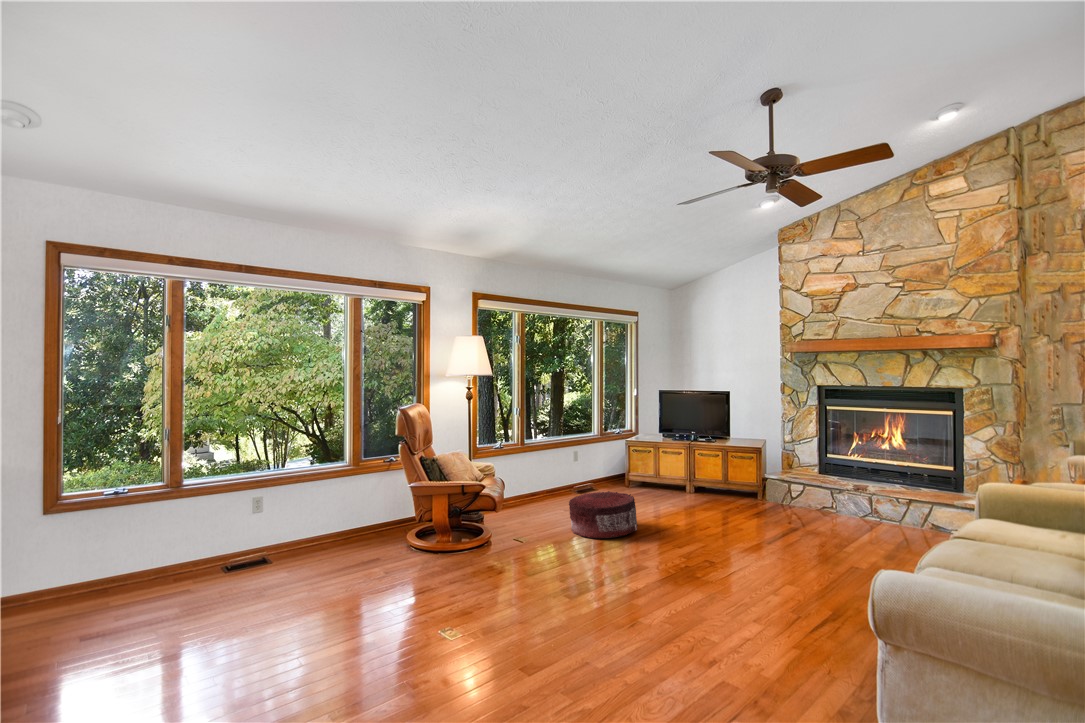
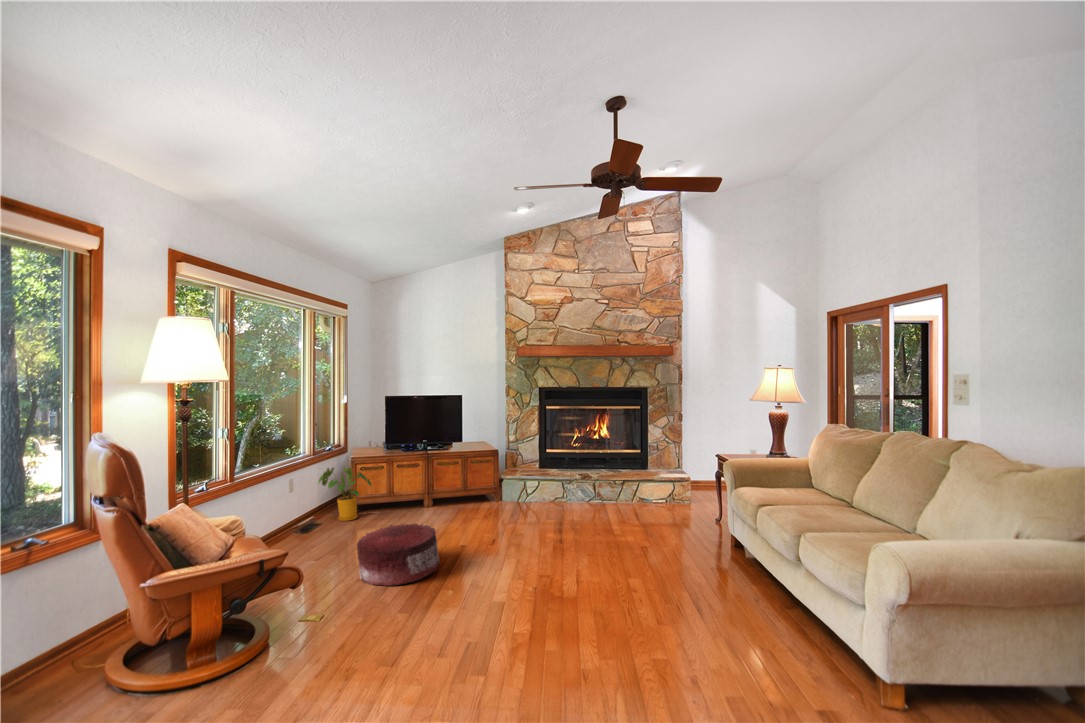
house plant: none [597,445,637,491] -> present [318,467,372,521]

